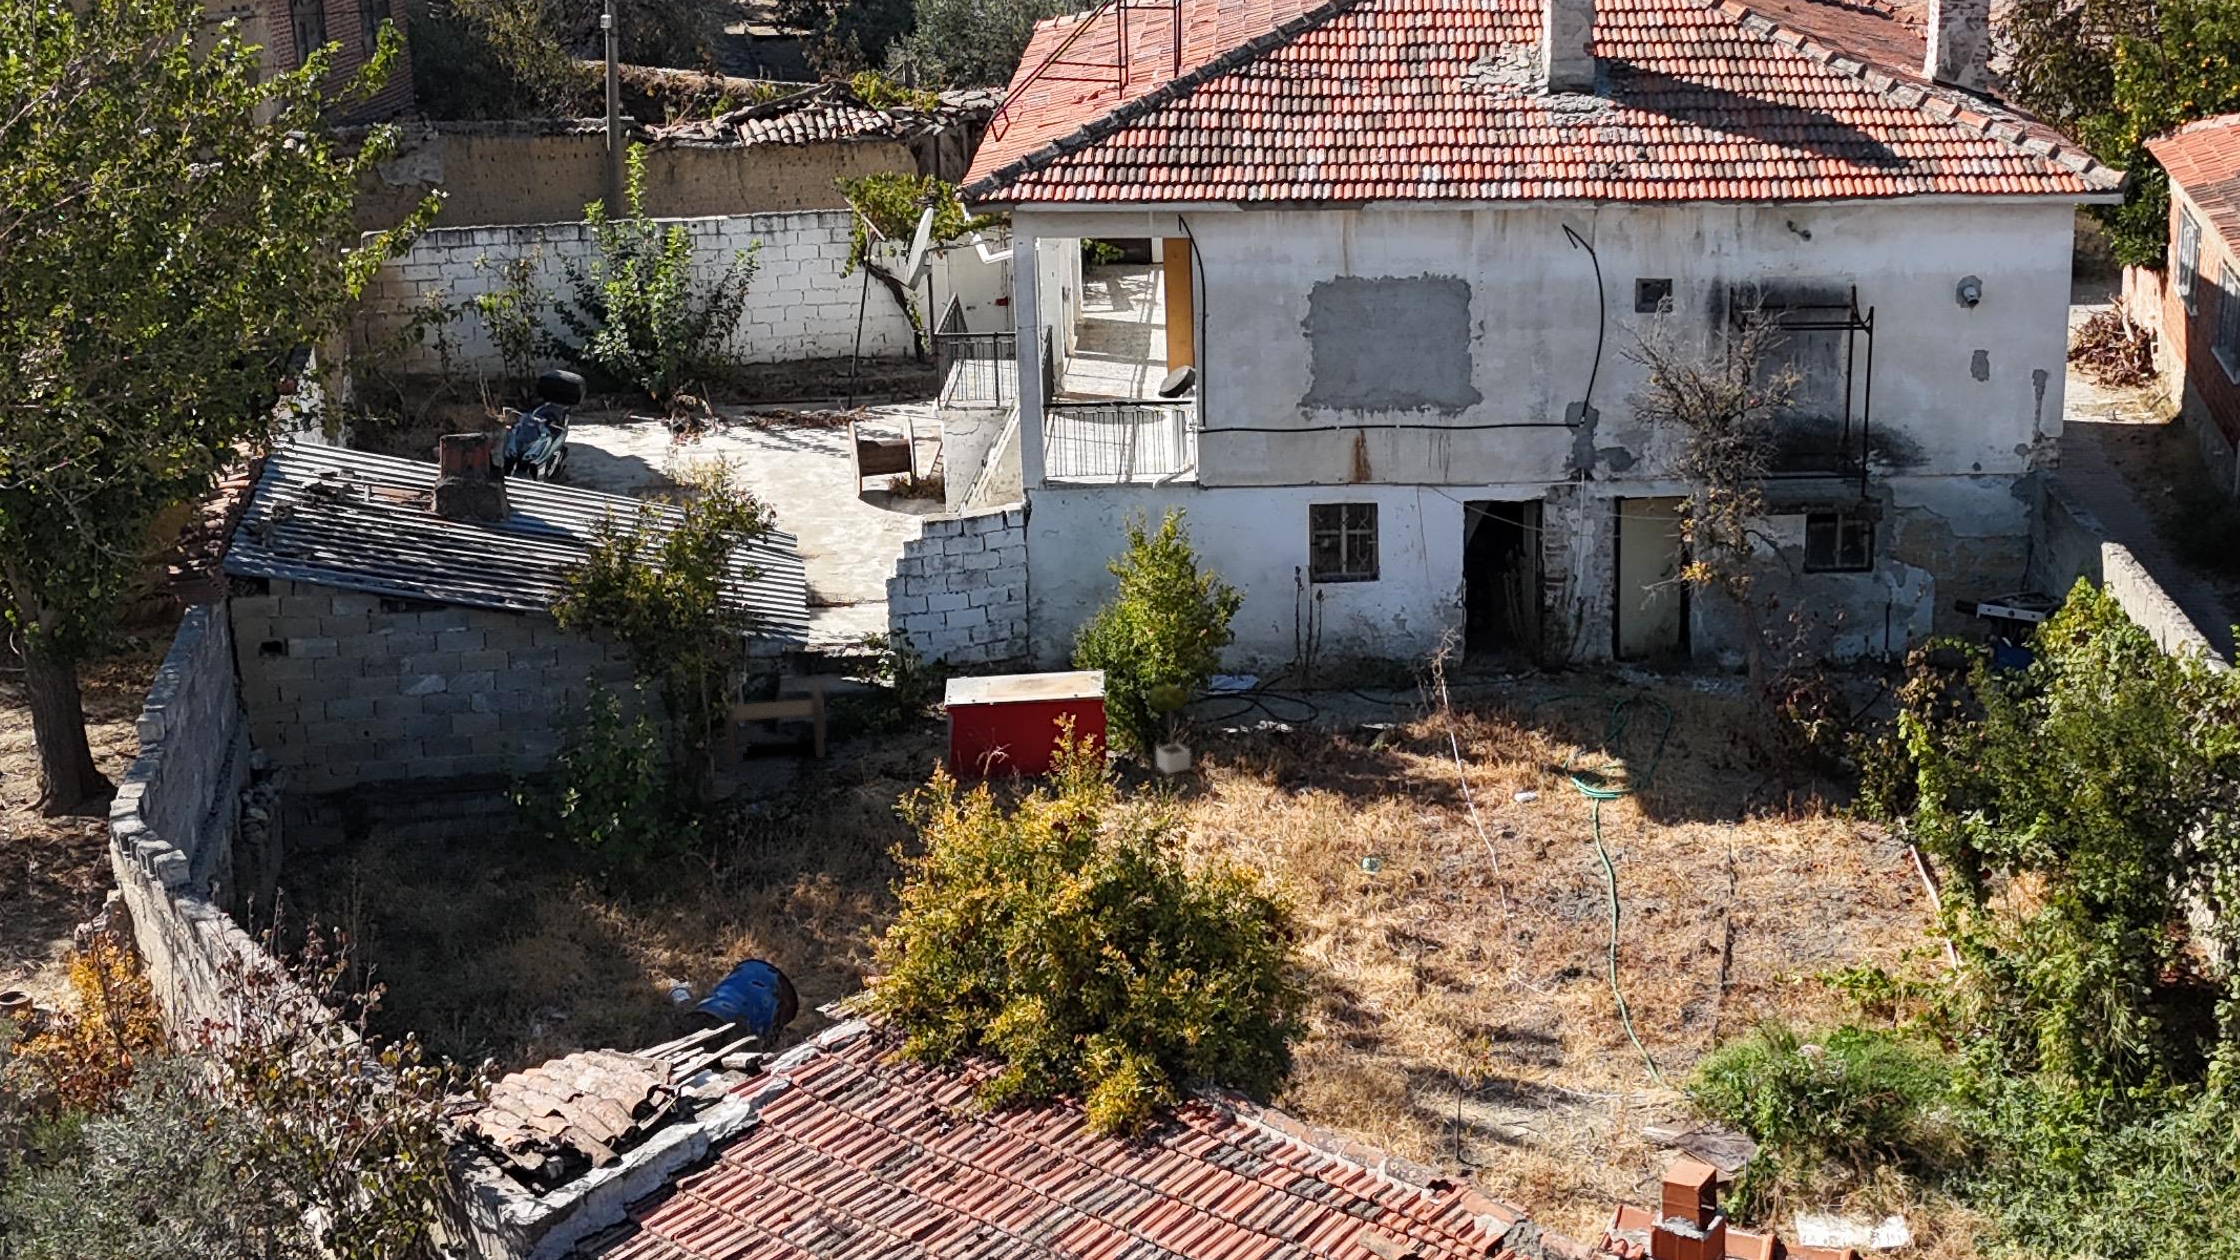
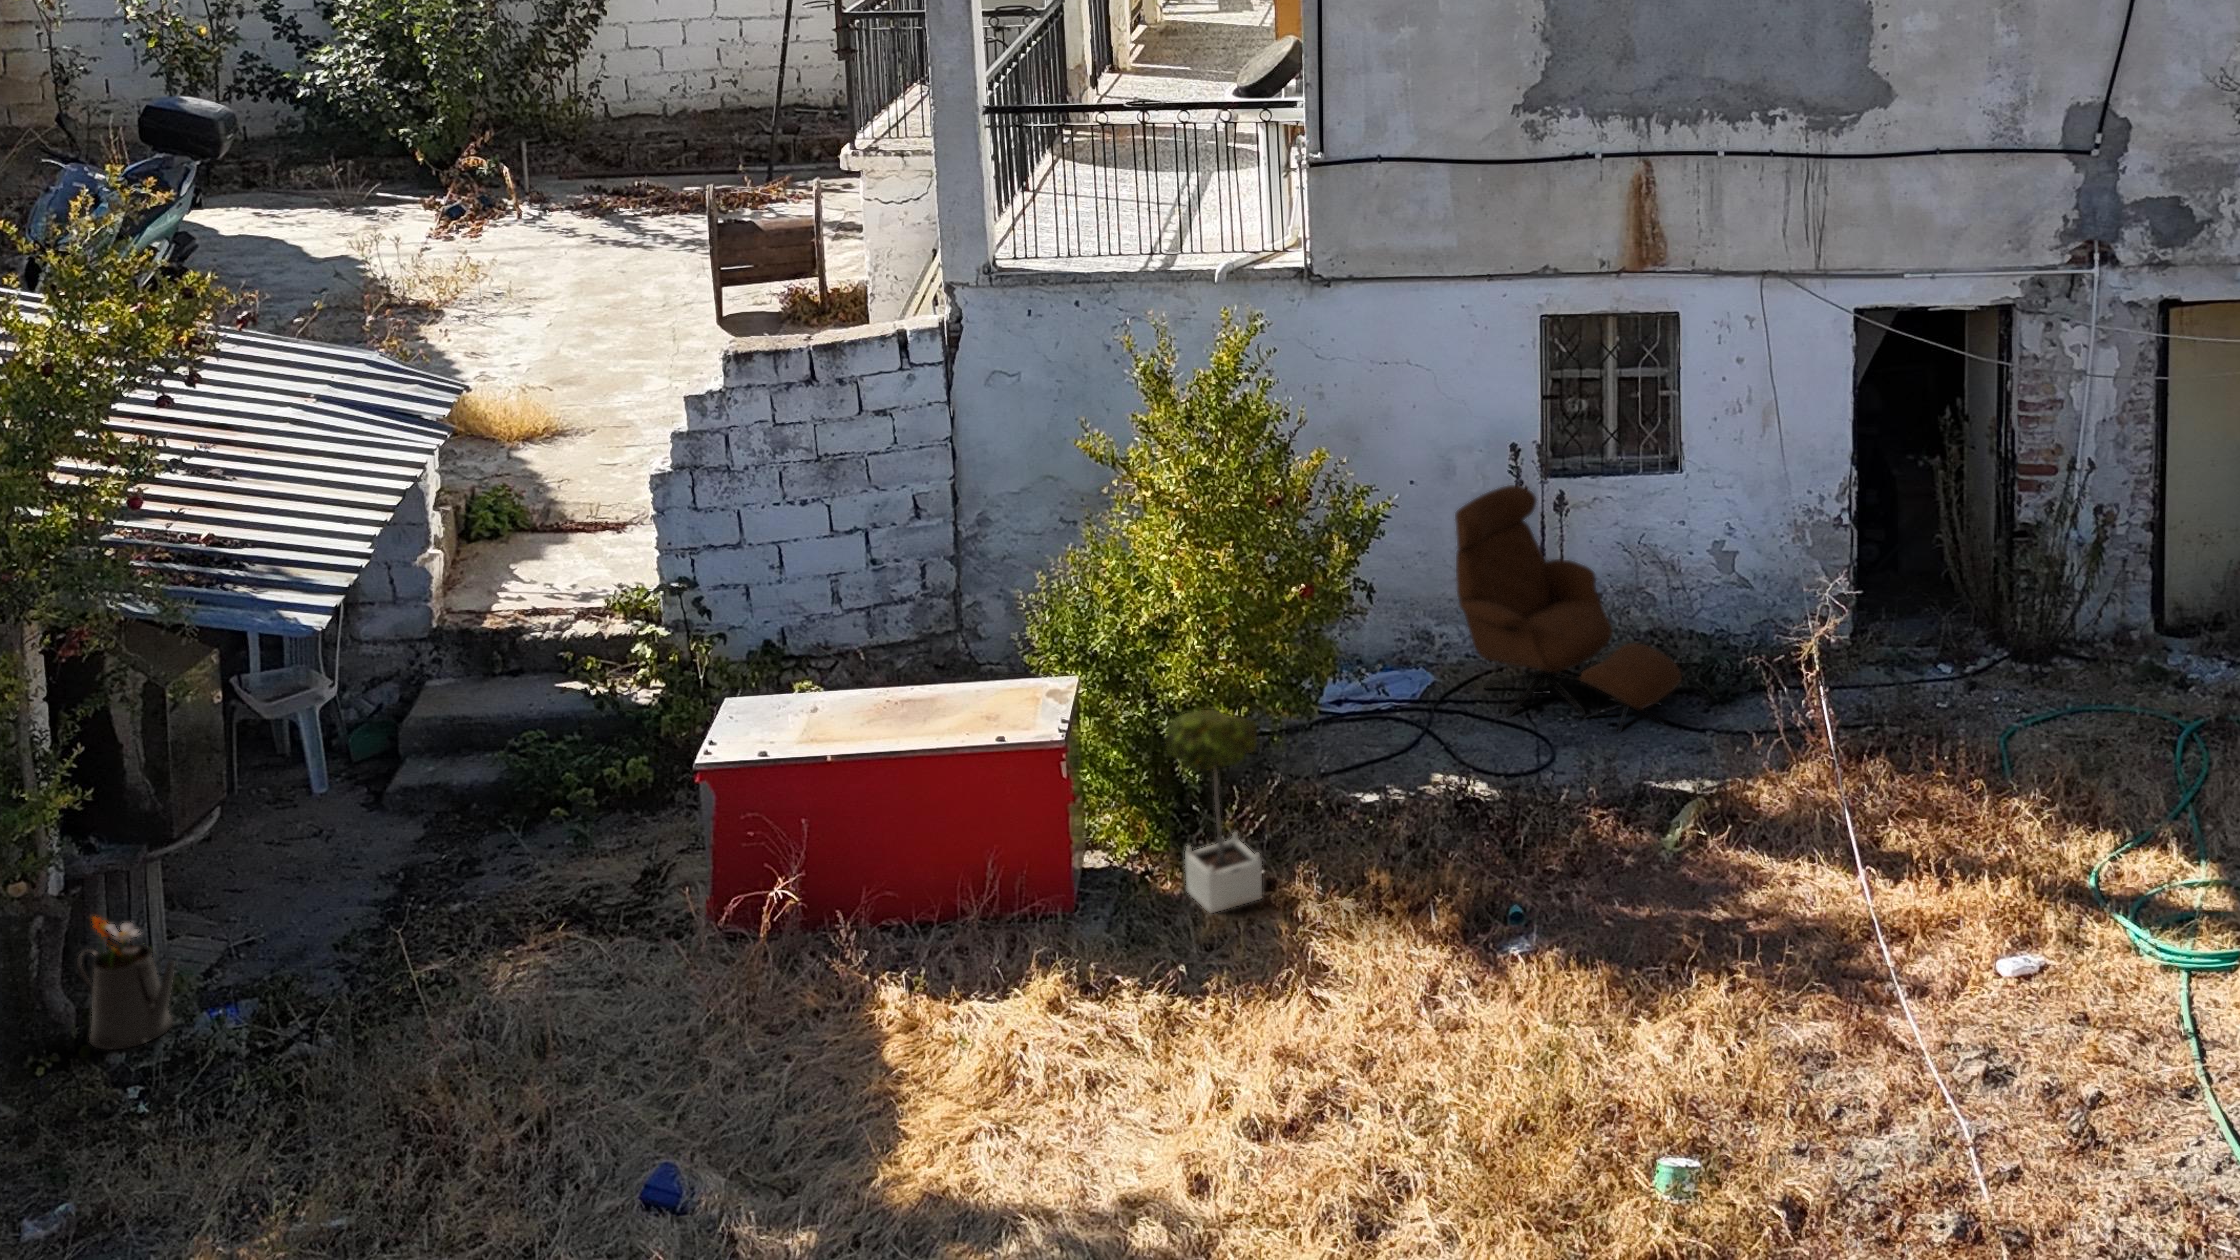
lounge chair: none [1272,590,1383,709] -> present [1455,485,1682,732]
bench: present [725,679,826,764] -> none [185,687,461,891]
watering can: none [715,760,757,815] -> present [77,917,174,1050]

